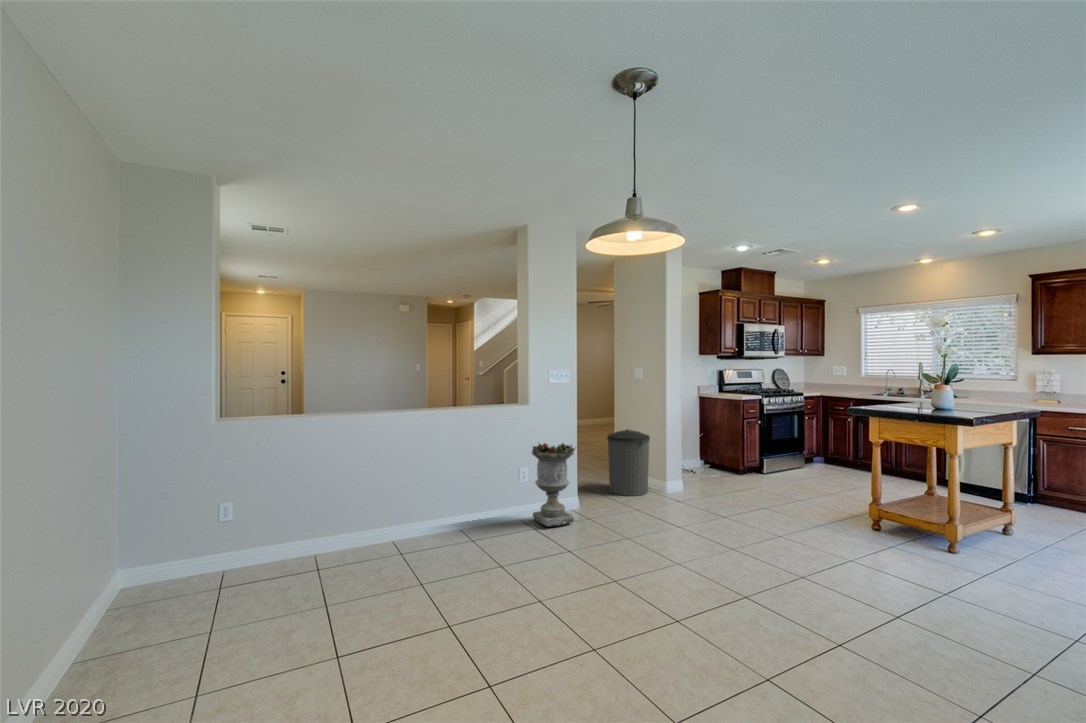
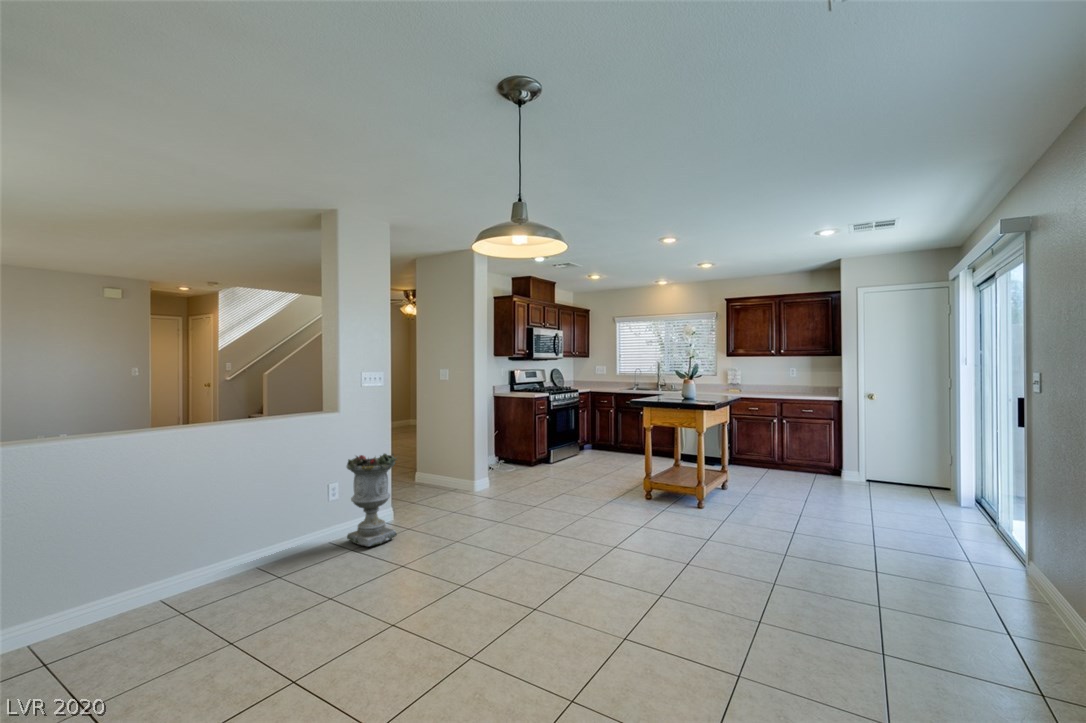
trash can: present [607,429,650,496] -> none [416,432,460,500]

